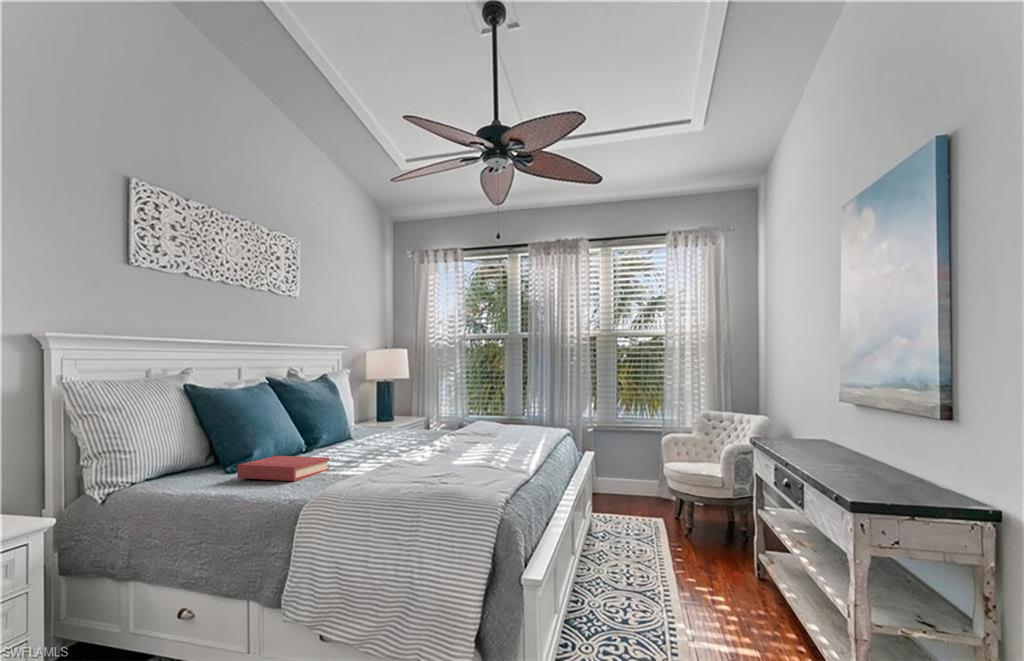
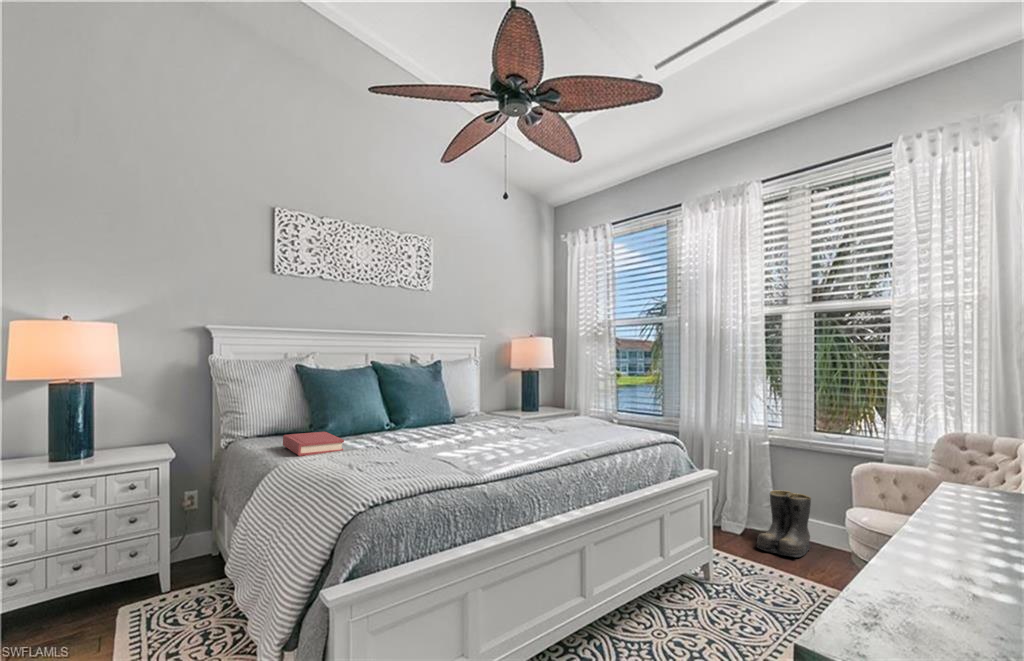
boots: none [613,457,644,503] -> present [757,490,811,557]

